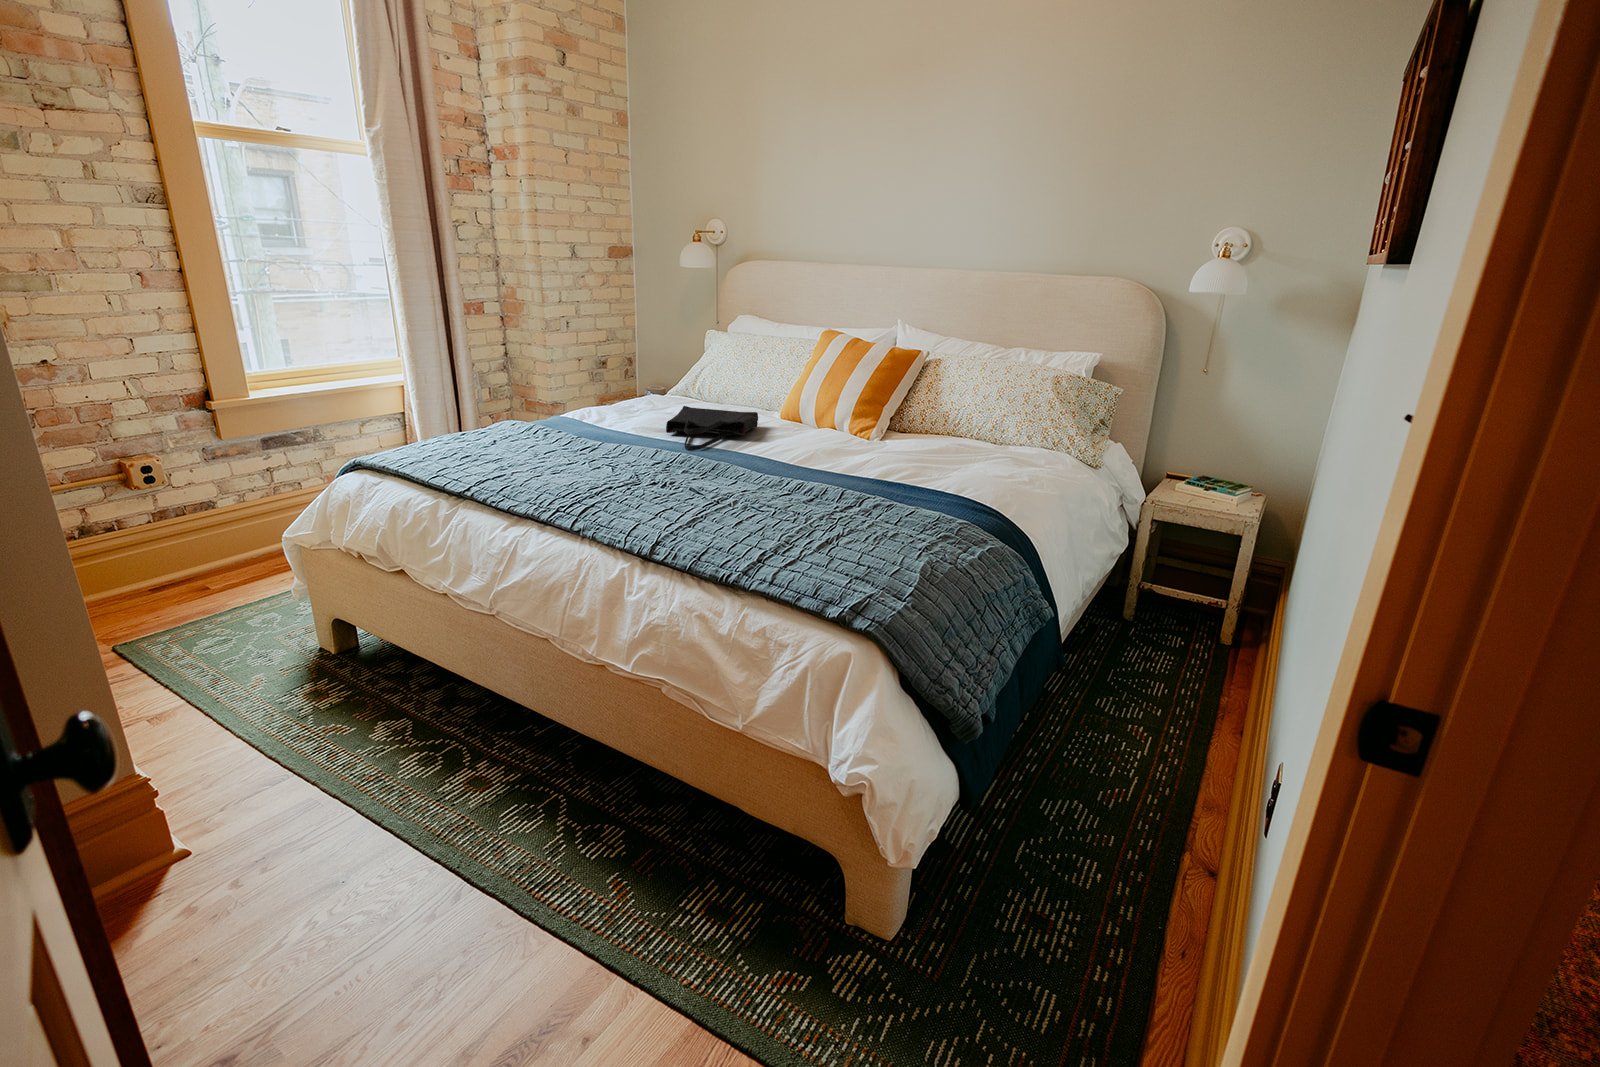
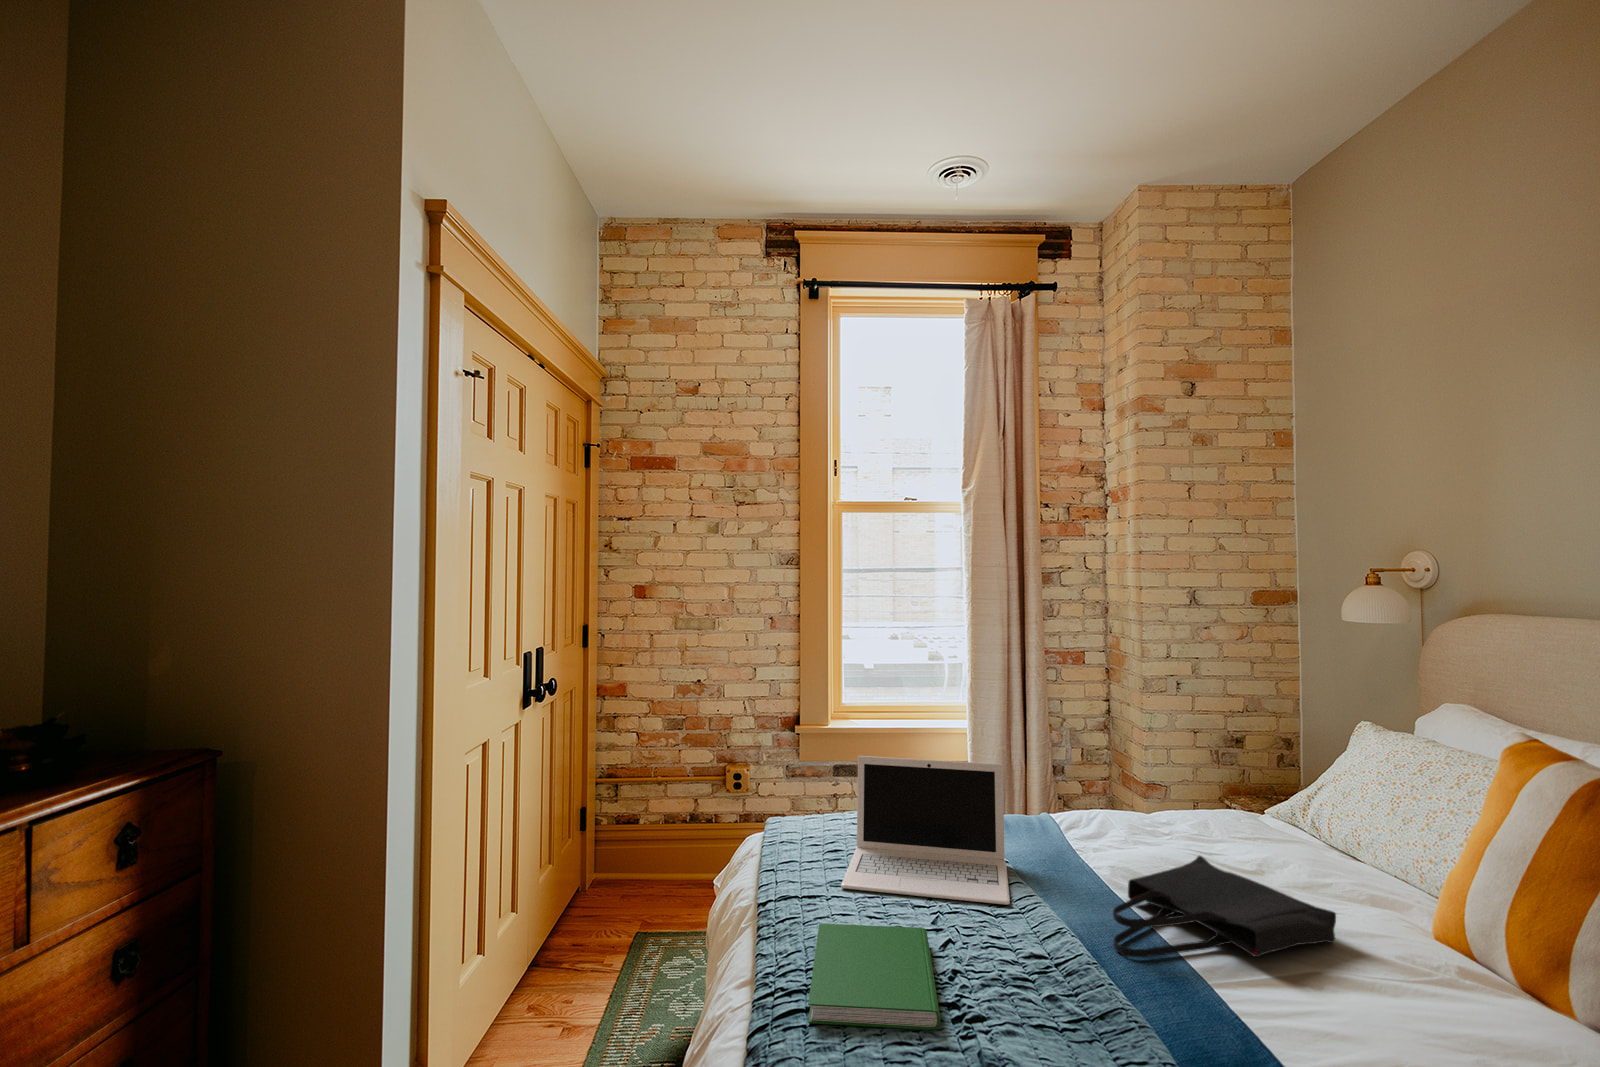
laptop: none [468,369,617,467] -> present [841,756,1010,905]
hardcover book: none [547,462,666,506] -> present [808,923,940,1030]

